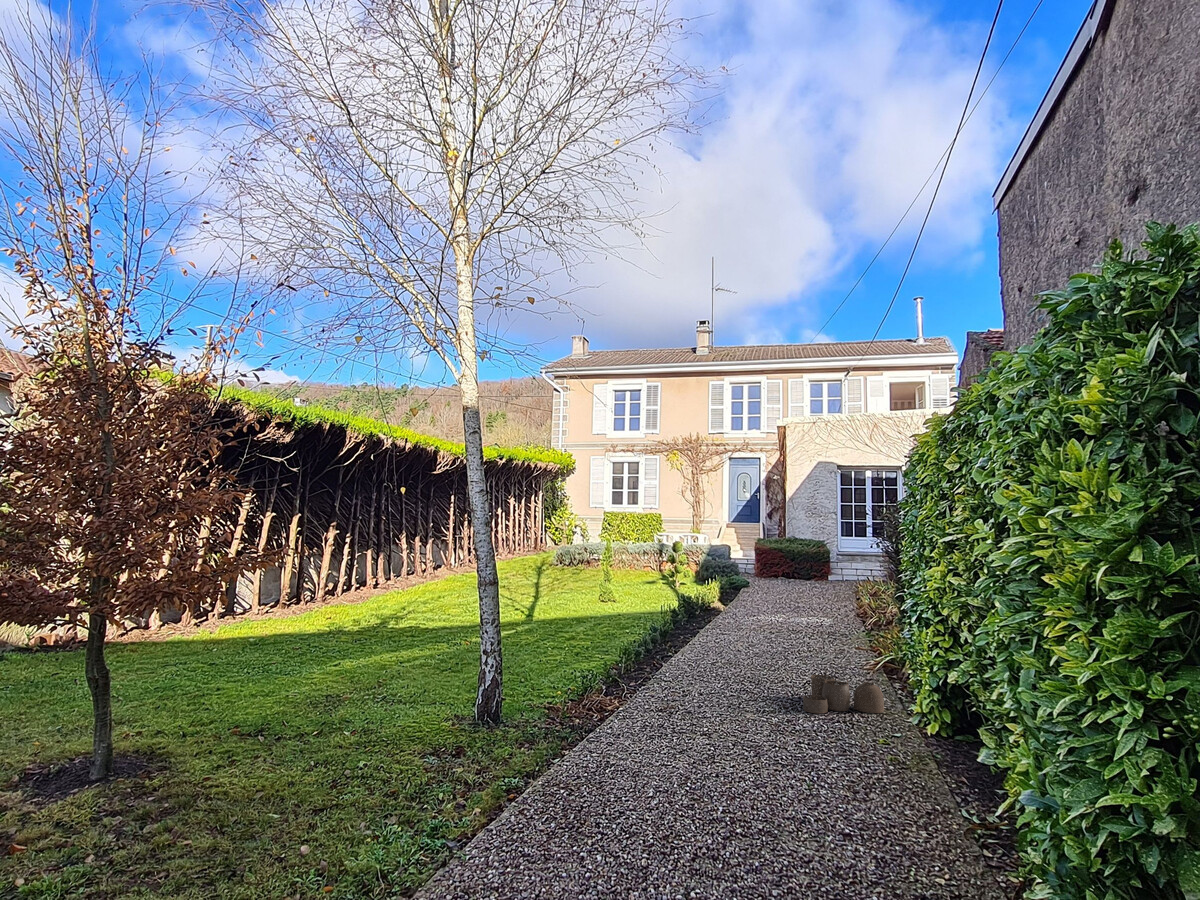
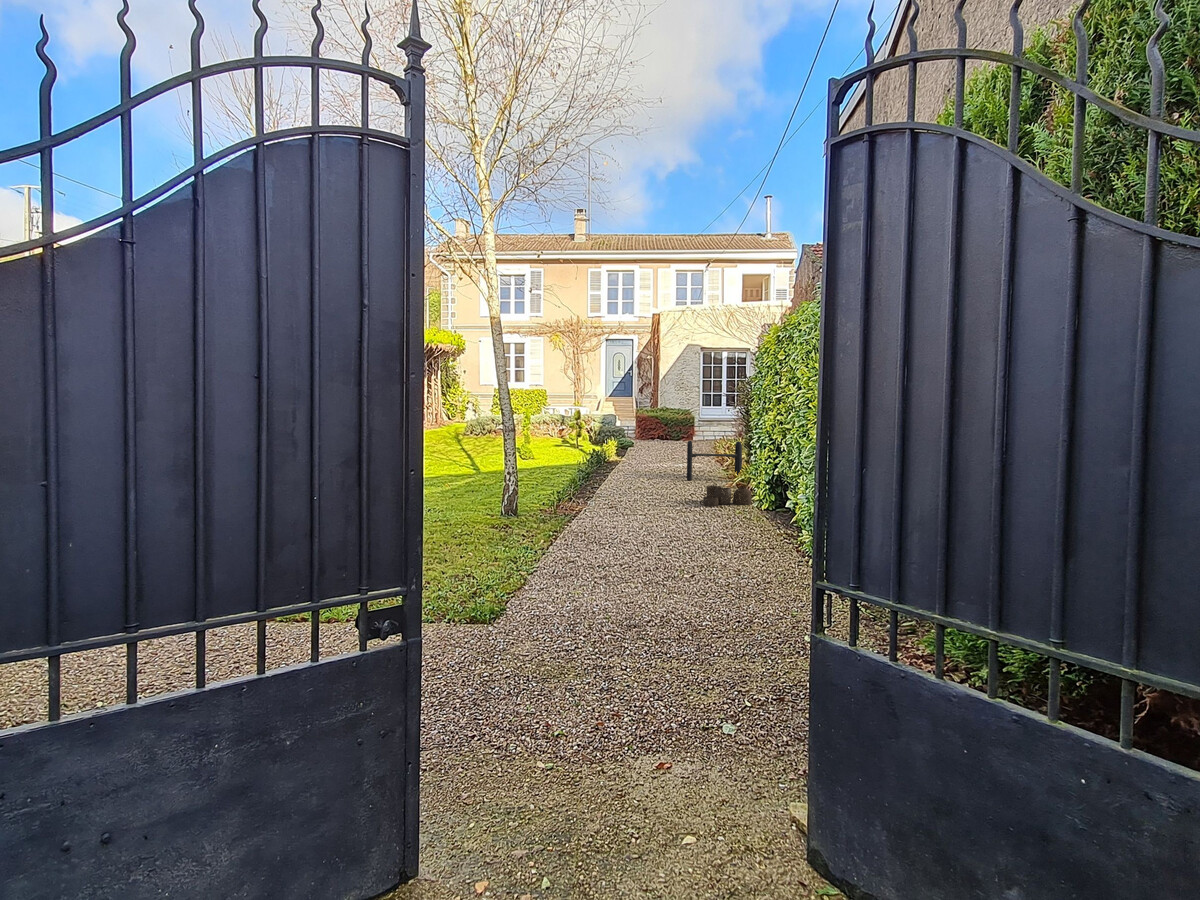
bench: none [797,592,877,656] -> present [687,441,742,480]

